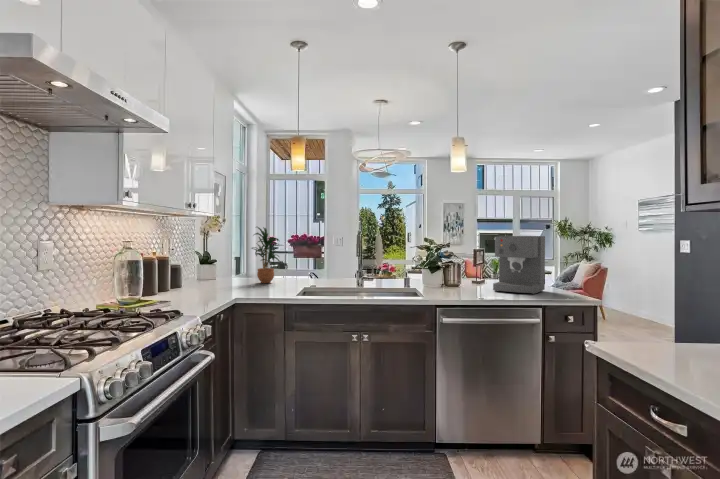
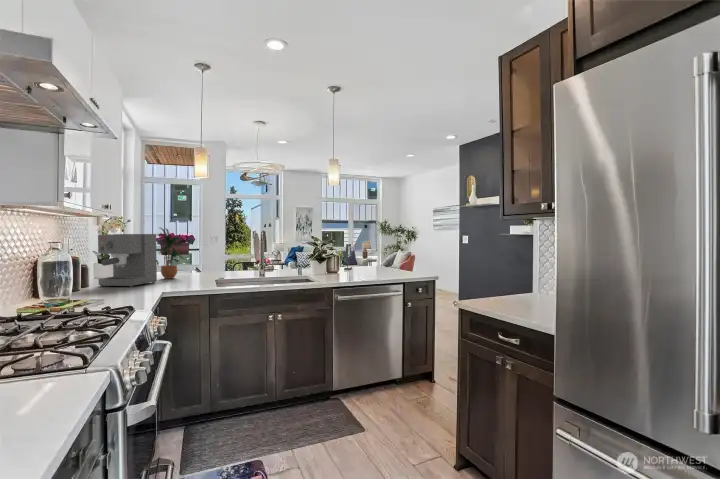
coffee maker: present [493,236,545,294] -> present [98,234,157,287]

